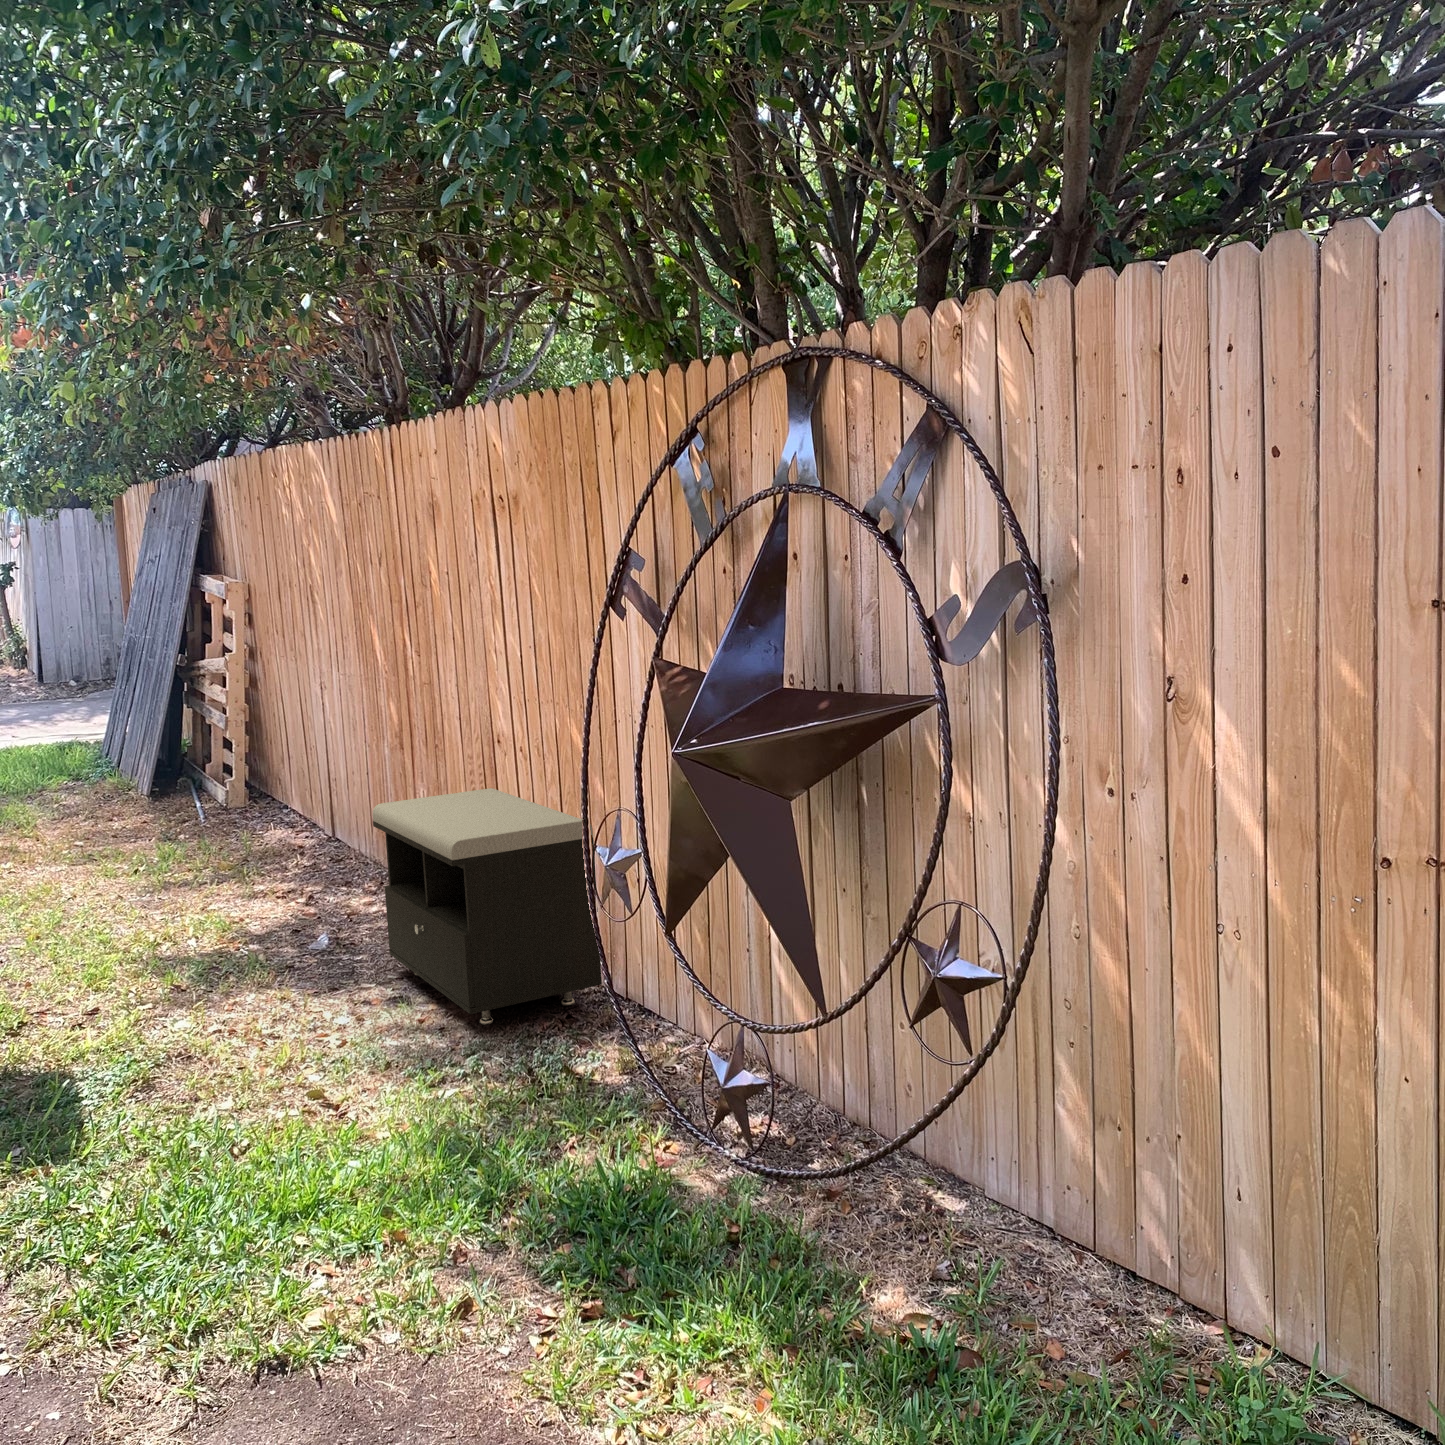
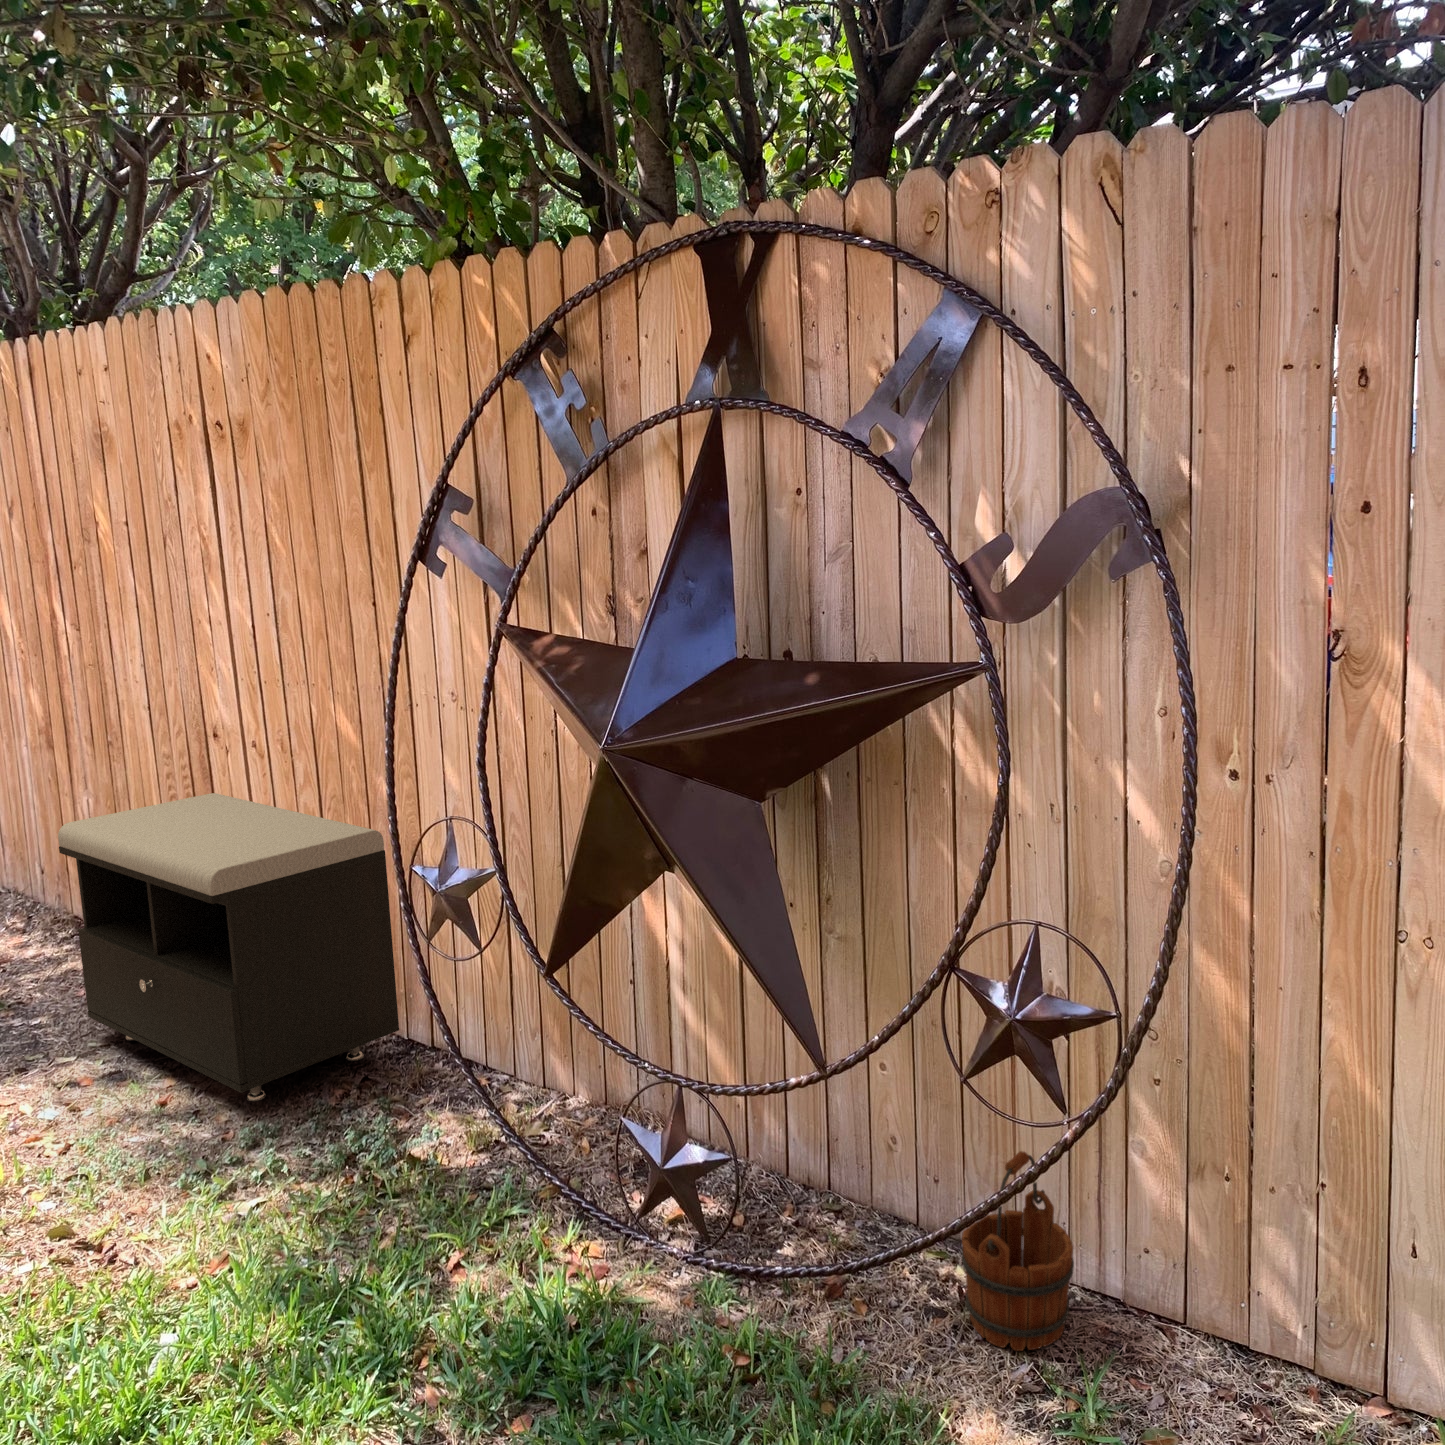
wooden bucket: none [919,1094,1009,1254] -> present [962,1151,1074,1351]

